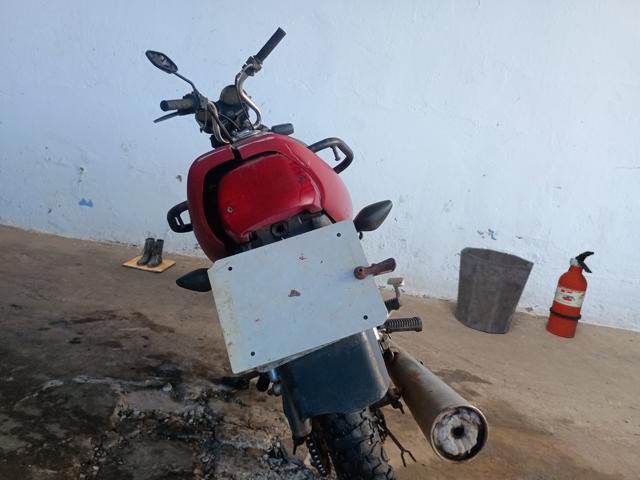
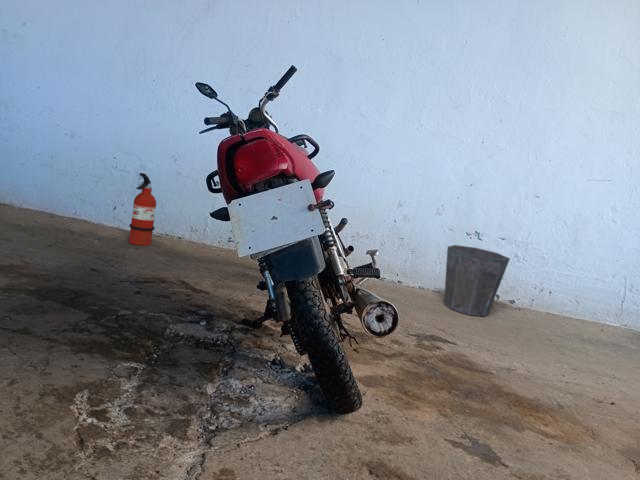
boots: present [122,238,176,272] -> none [171,232,214,259]
fire extinguisher: present [546,251,594,337] -> present [129,173,156,246]

